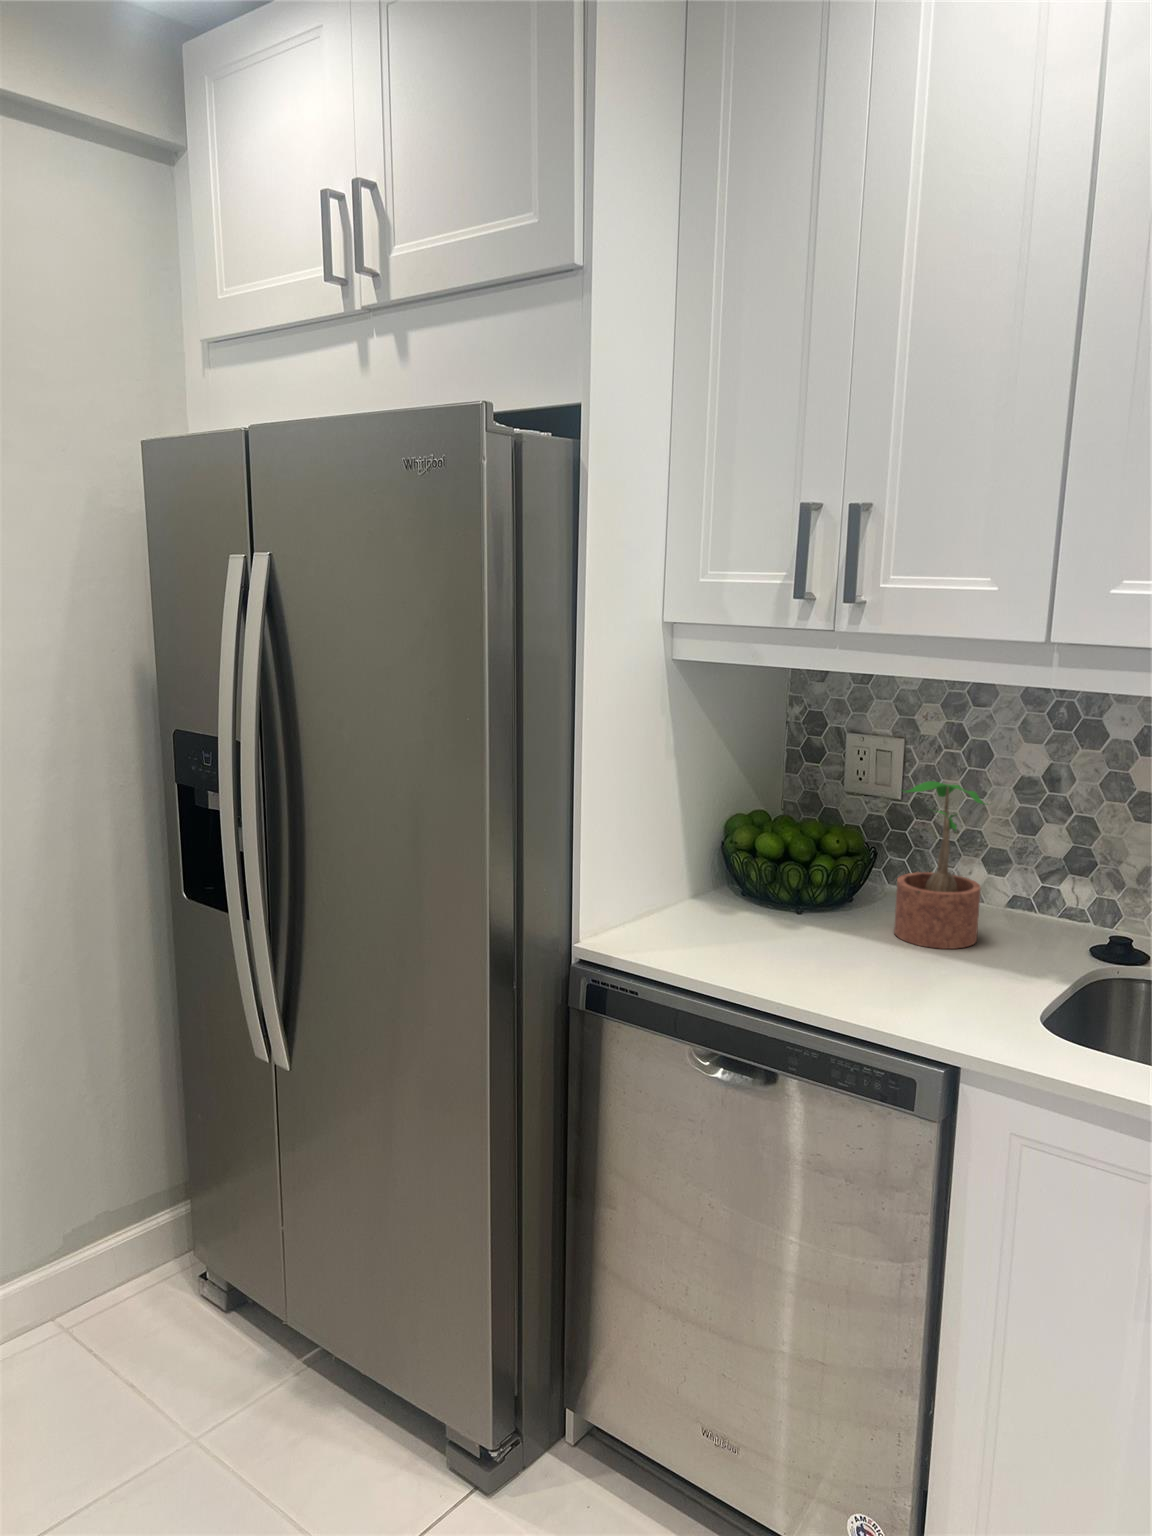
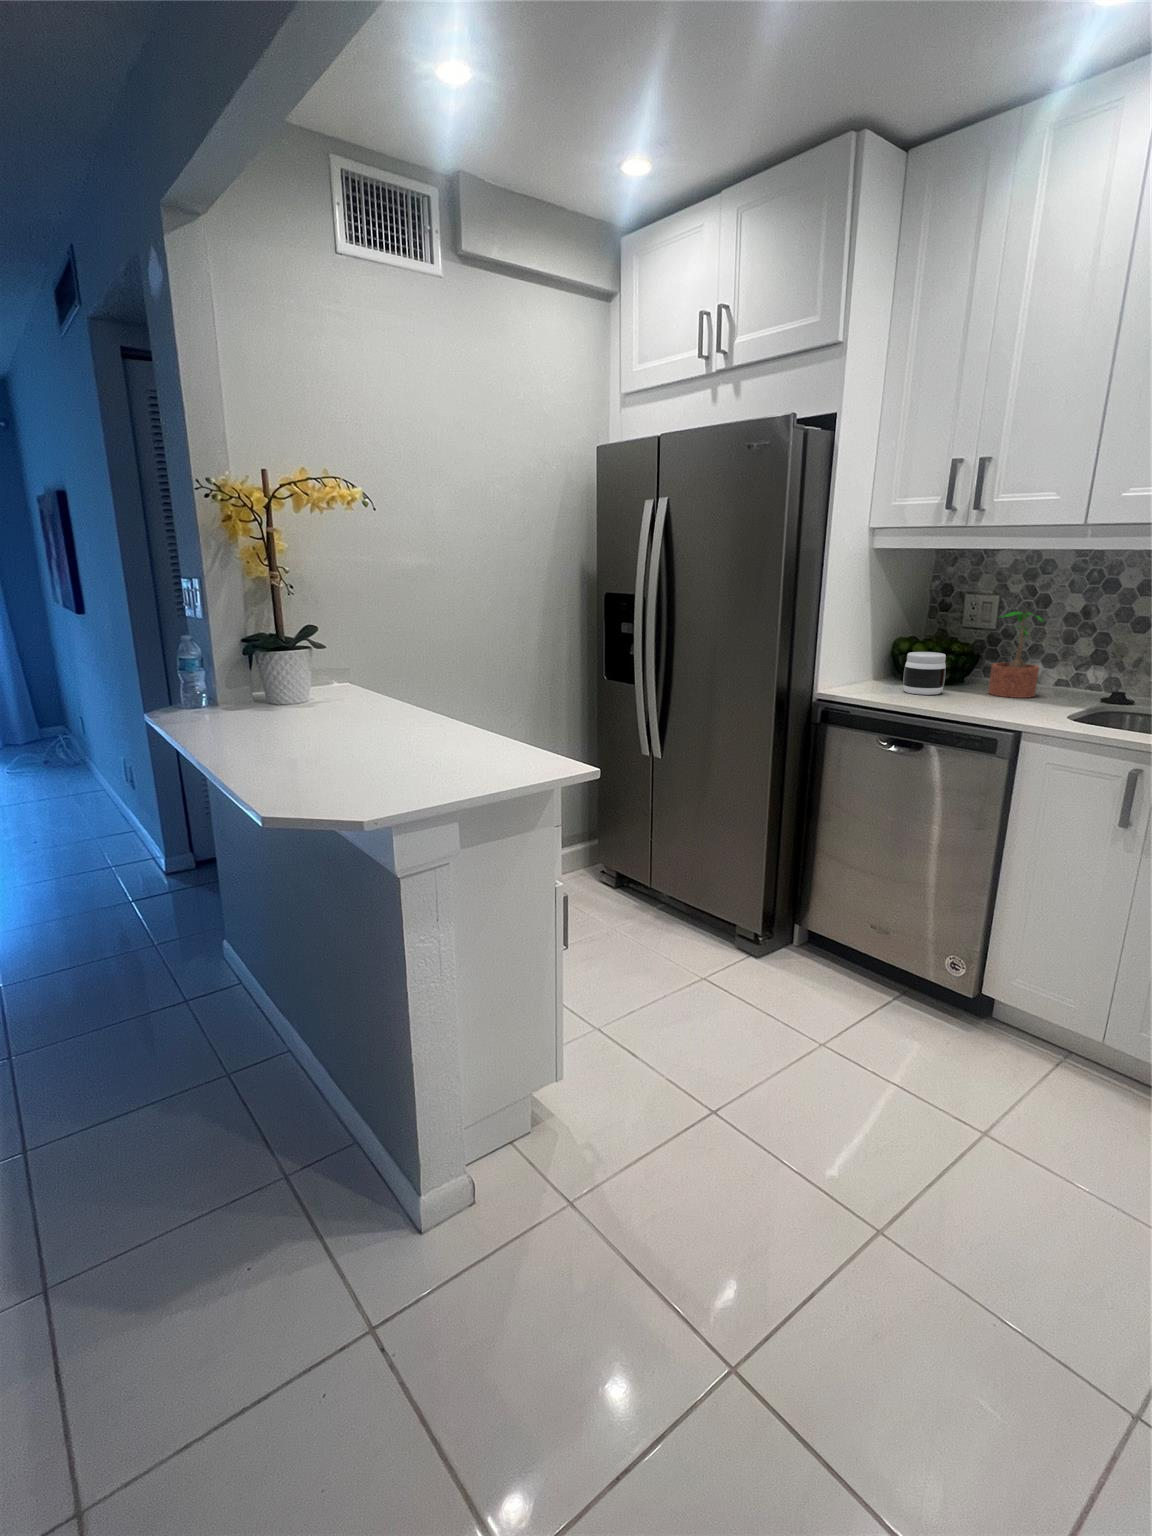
jar: none [740,856,815,946] -> present [903,652,946,695]

